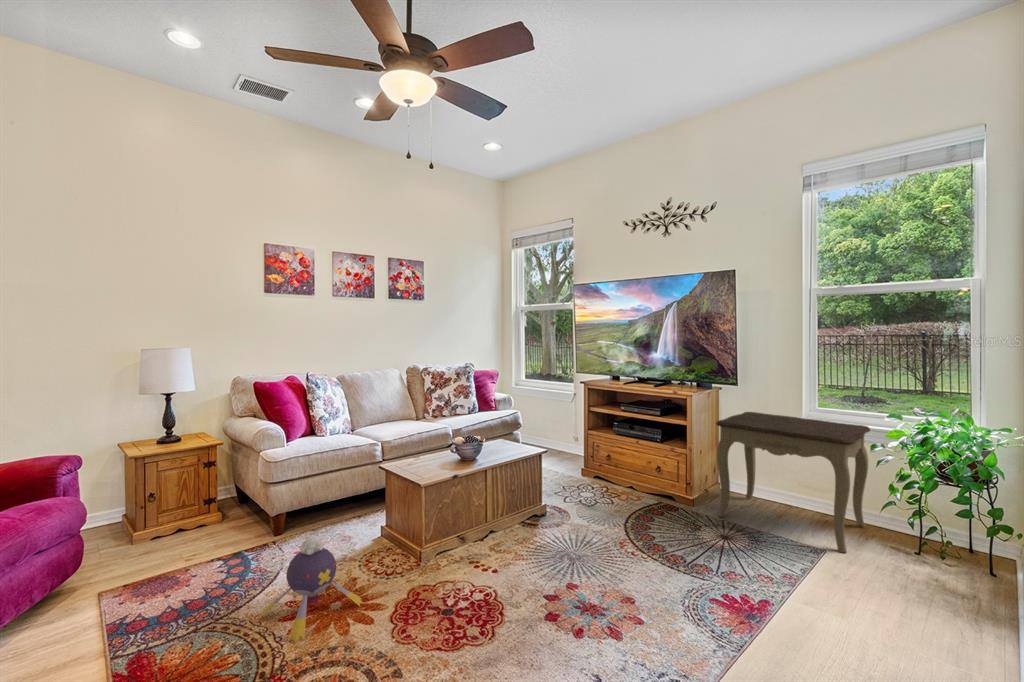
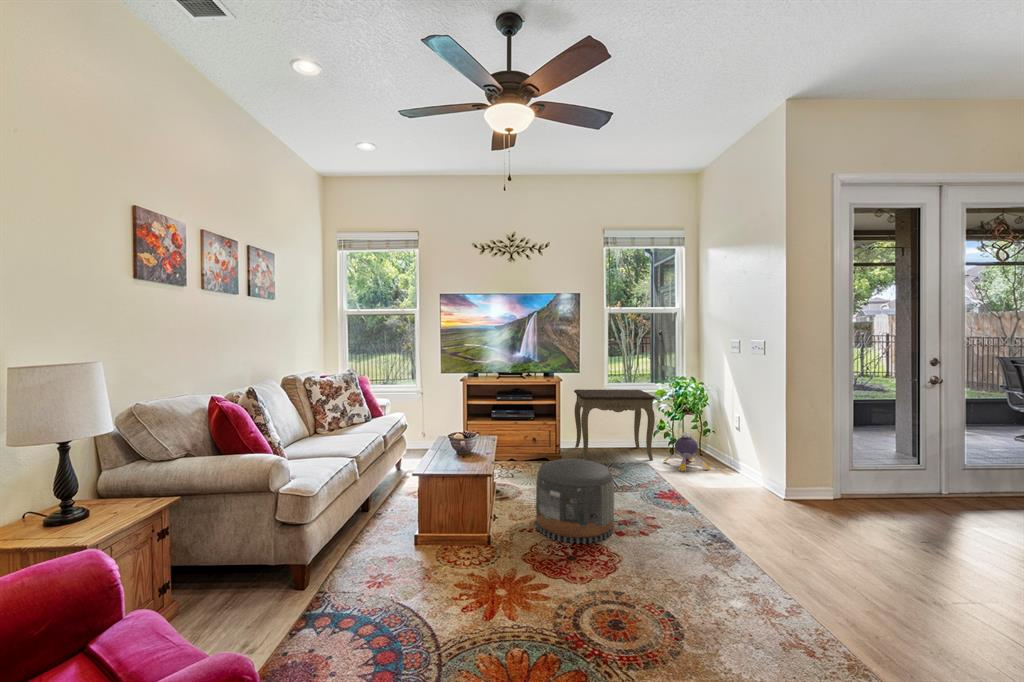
pouf: none [471,491,576,616] -> present [536,459,614,544]
plush toy: present [260,538,363,643] -> present [664,432,710,471]

